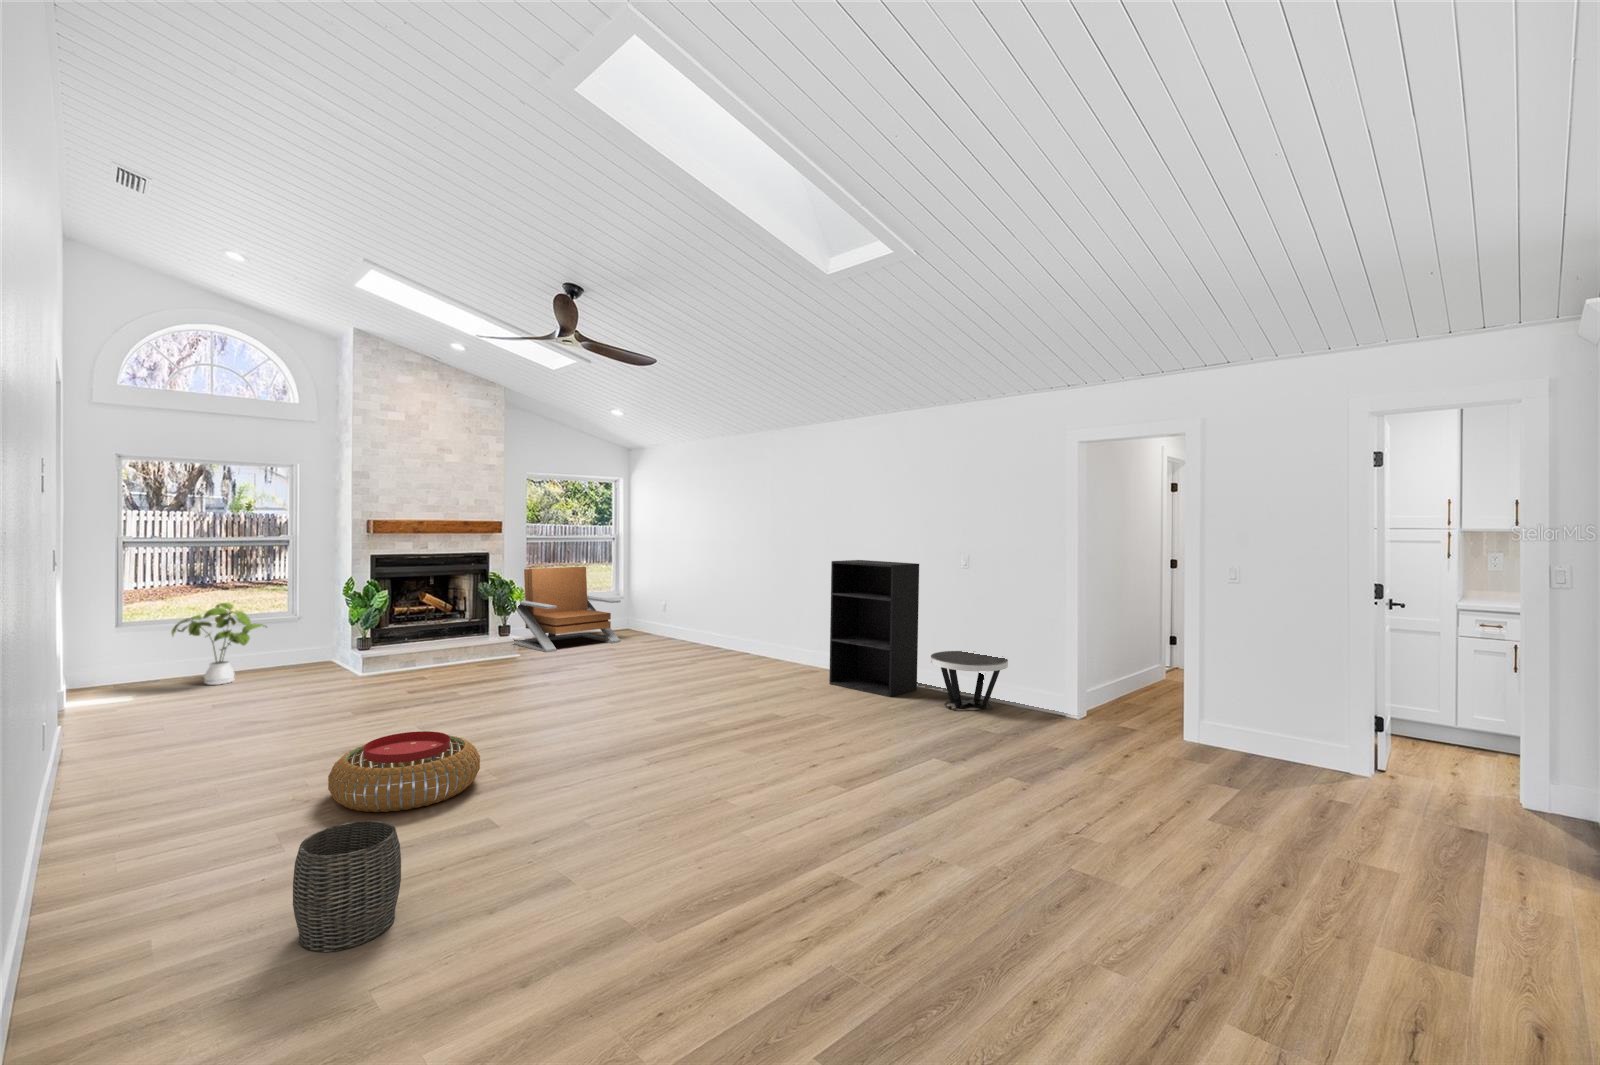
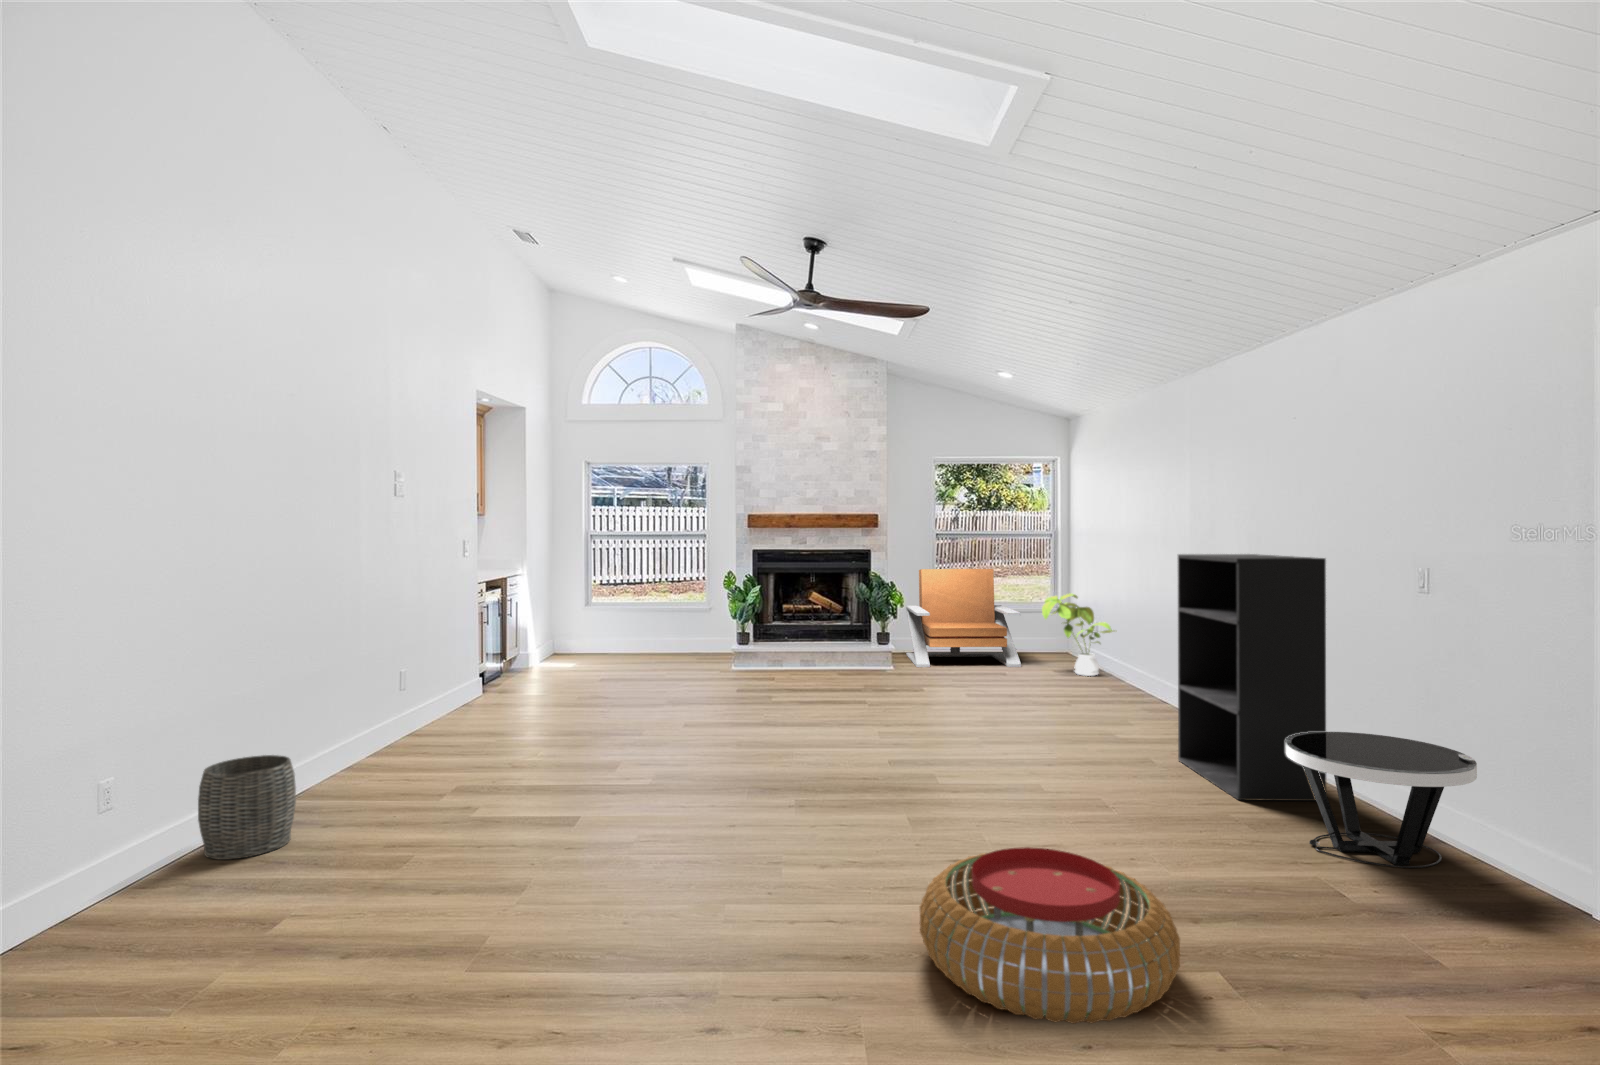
house plant: present [172,603,266,685] -> present [1042,594,1113,676]
pouf: present [328,731,480,812] -> present [920,847,1180,1024]

